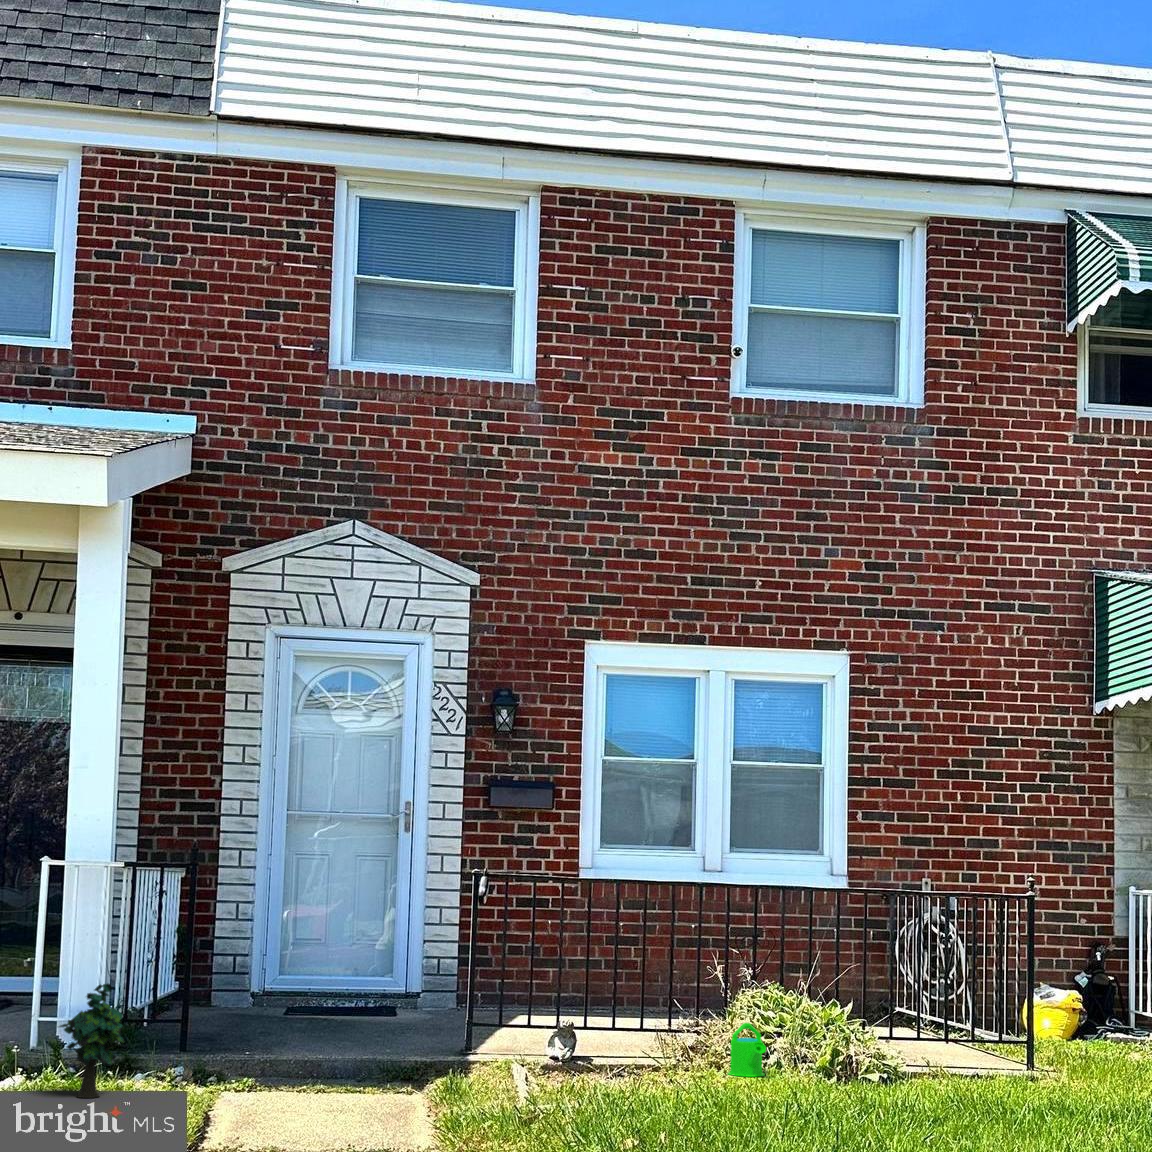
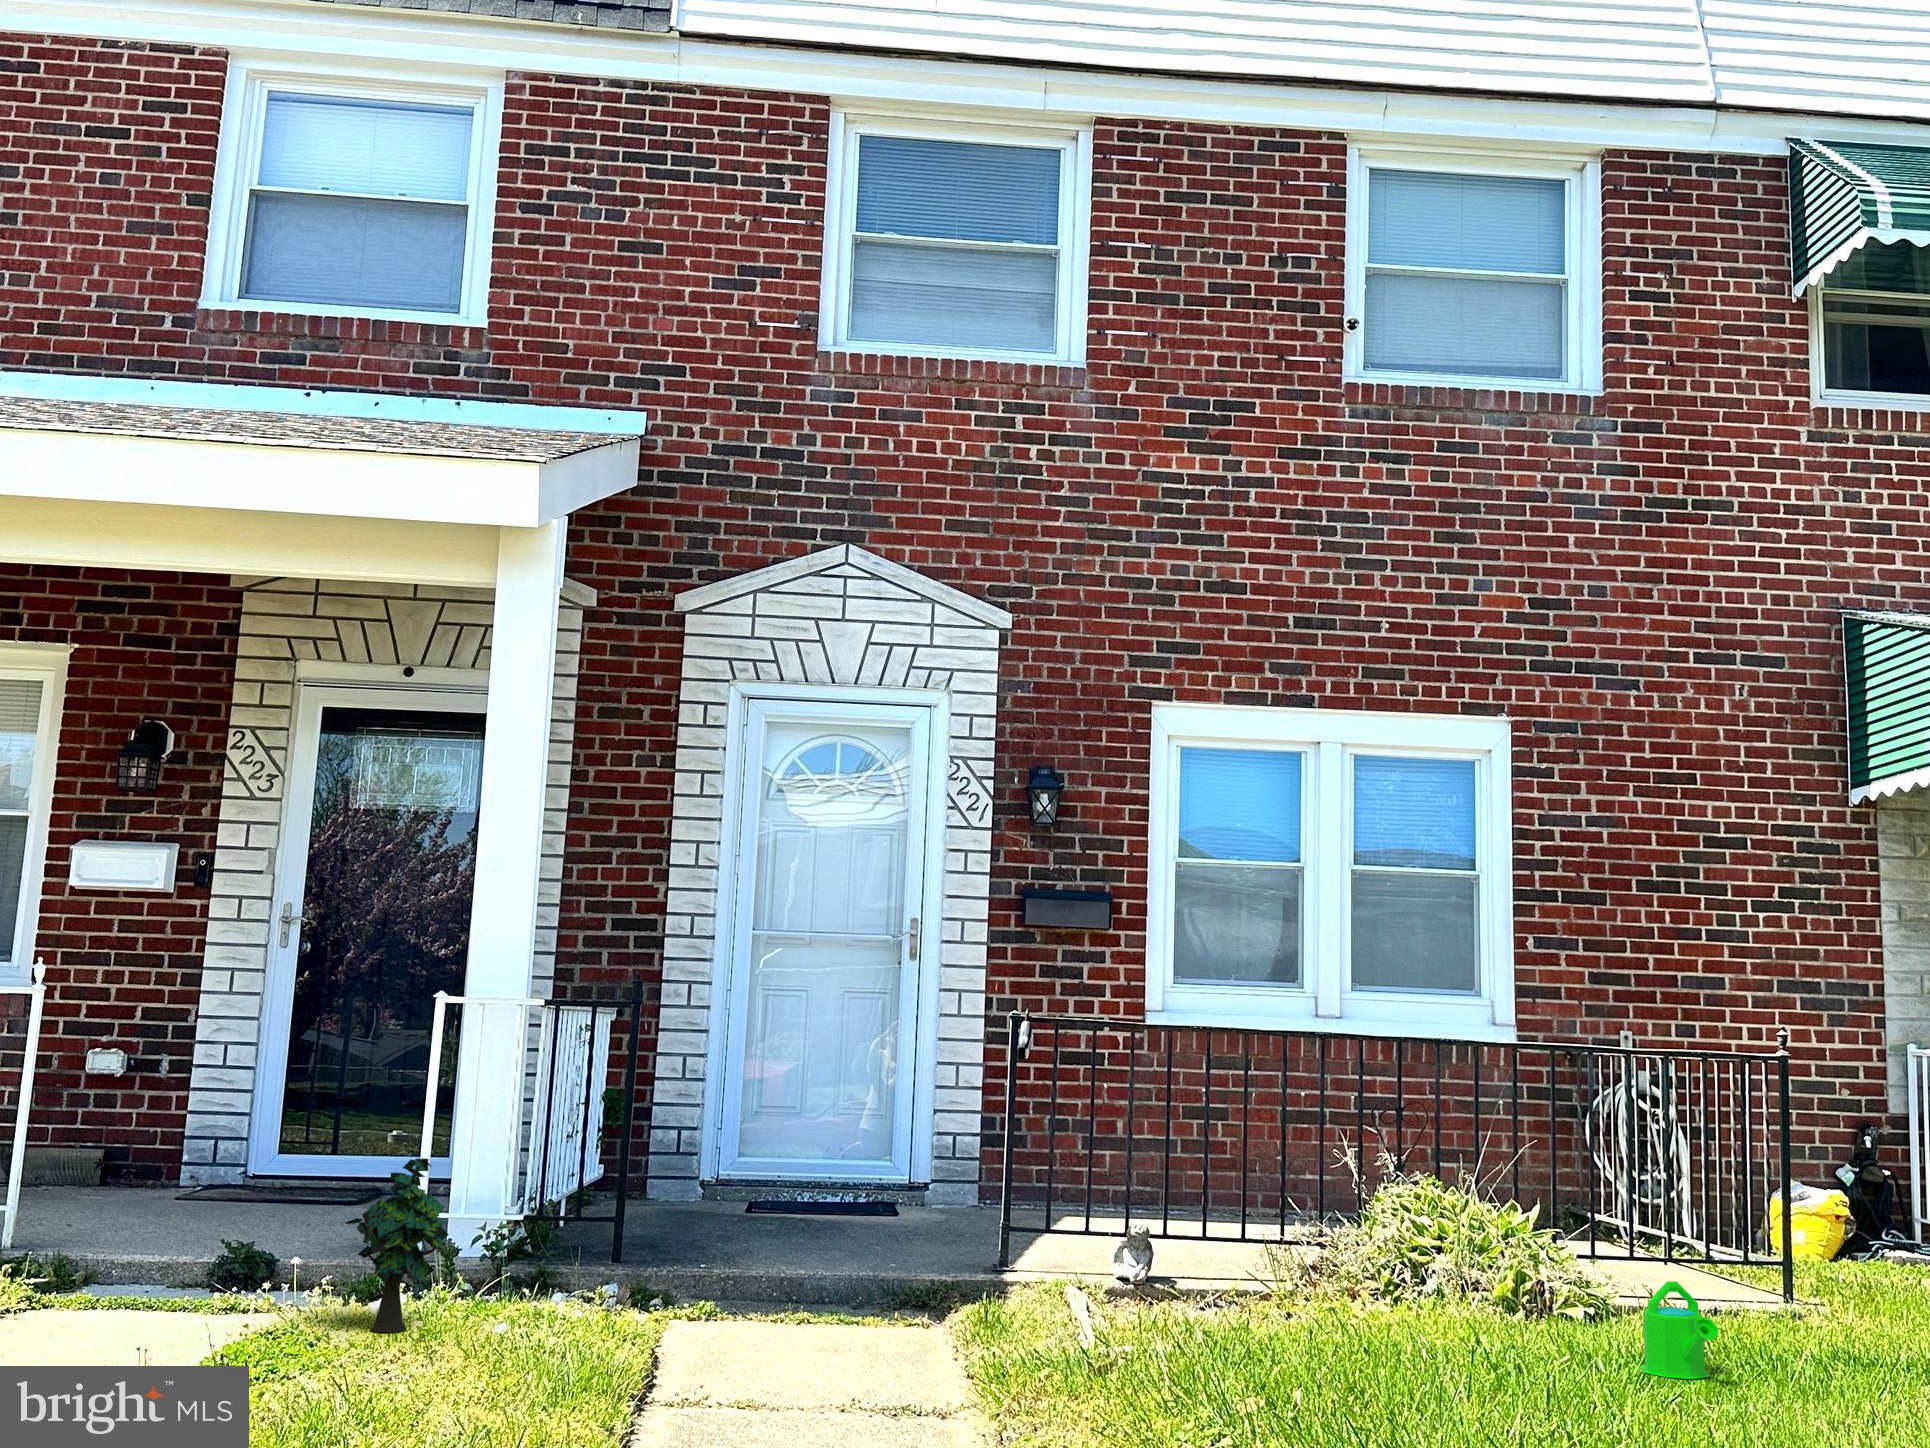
watering can: present [728,1023,766,1077] -> present [1640,1281,1718,1379]

